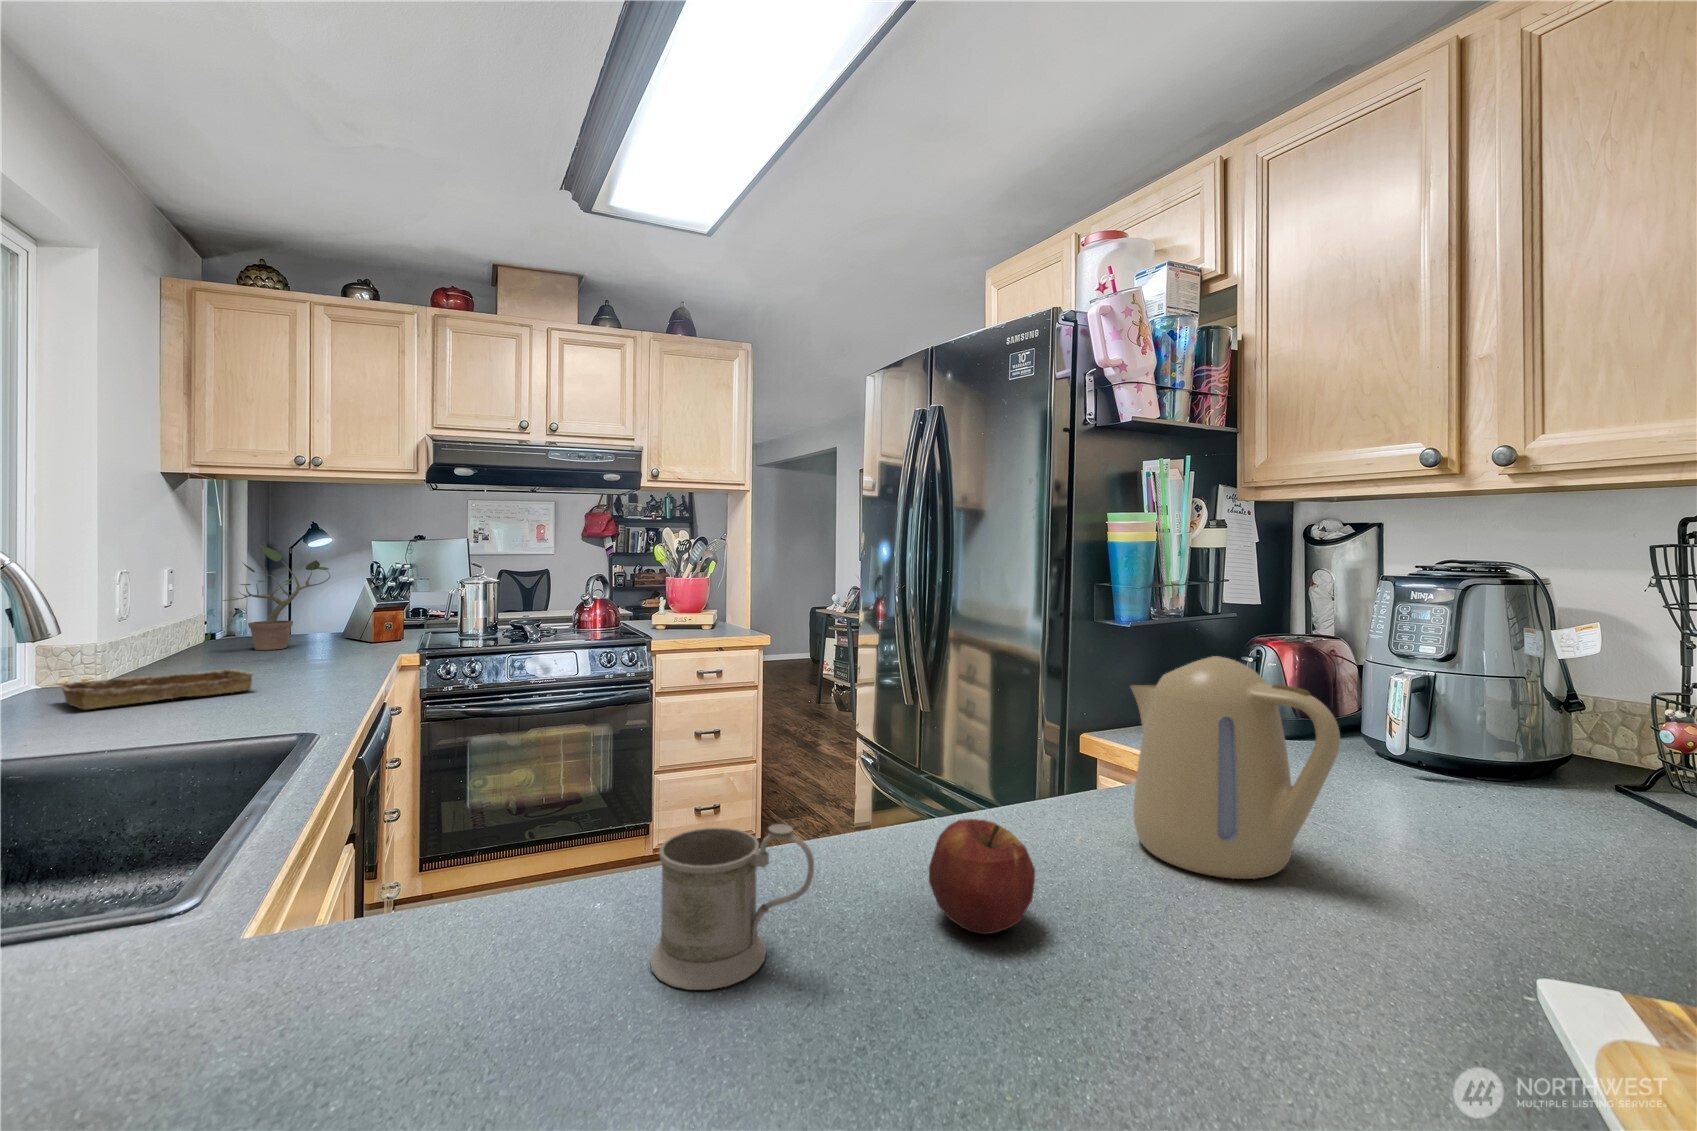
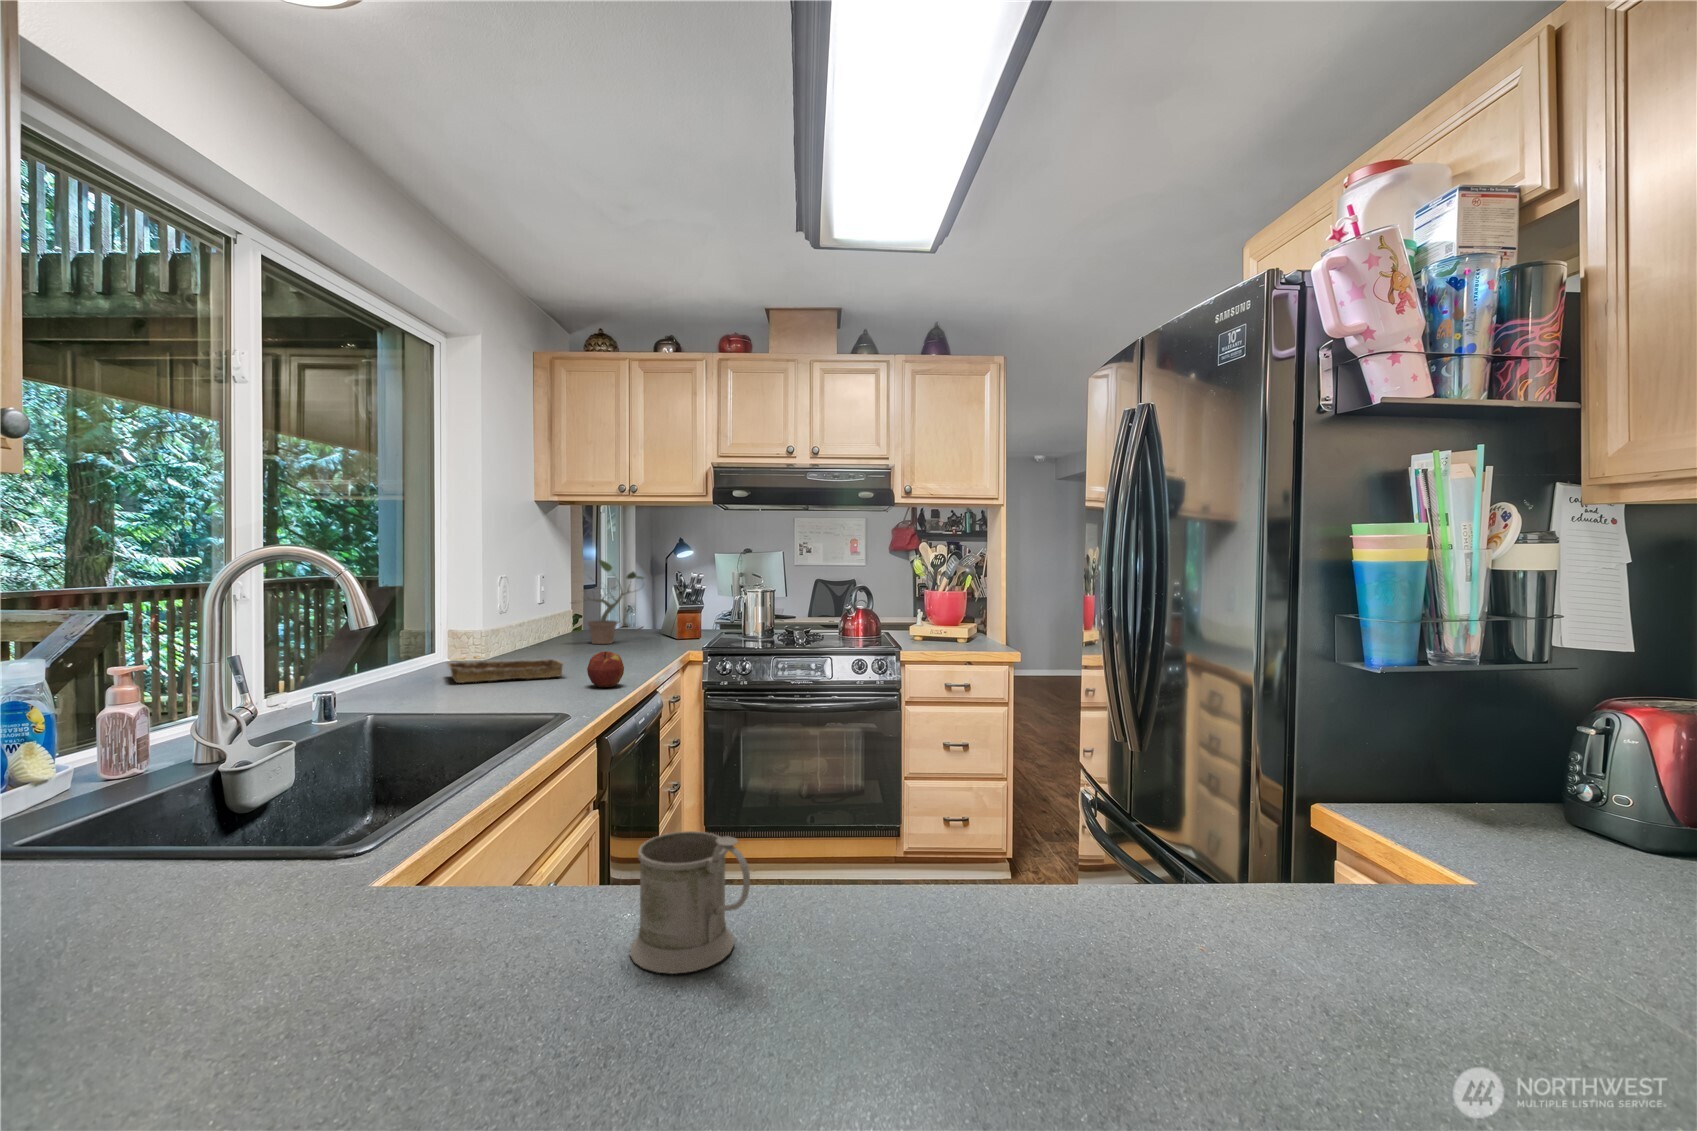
kettle: present [1131,656,1340,879] -> none [1227,719,1476,1016]
apple: present [929,819,1035,935] -> present [587,651,624,687]

